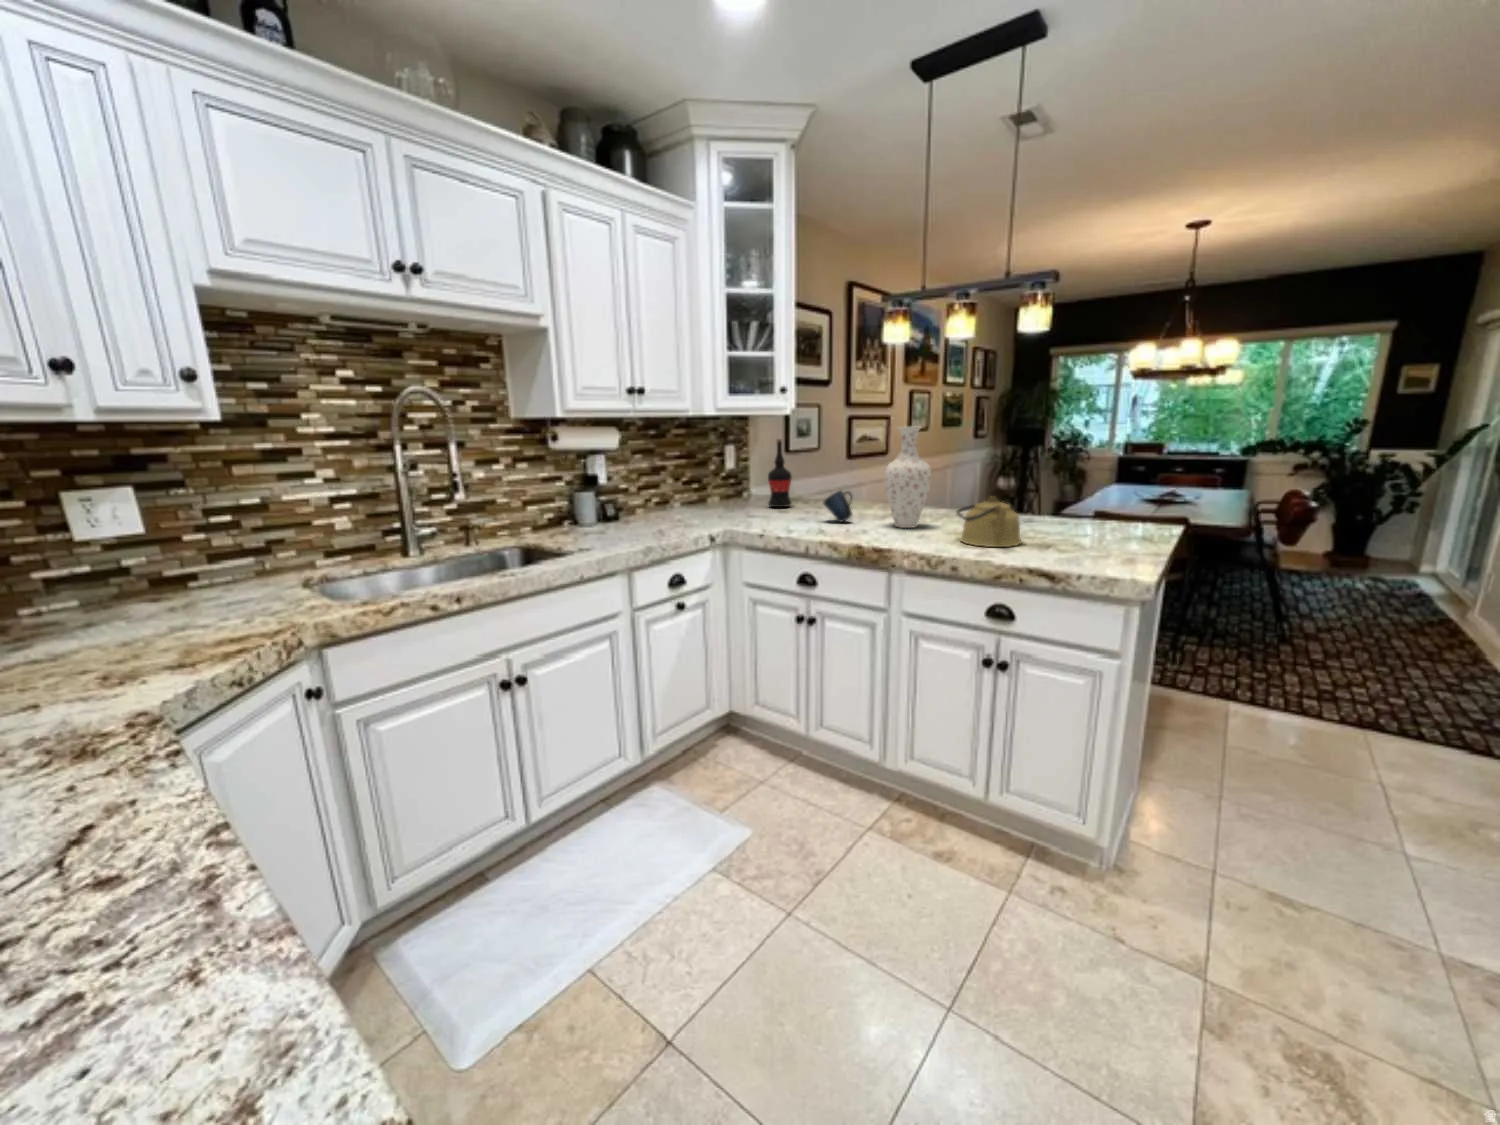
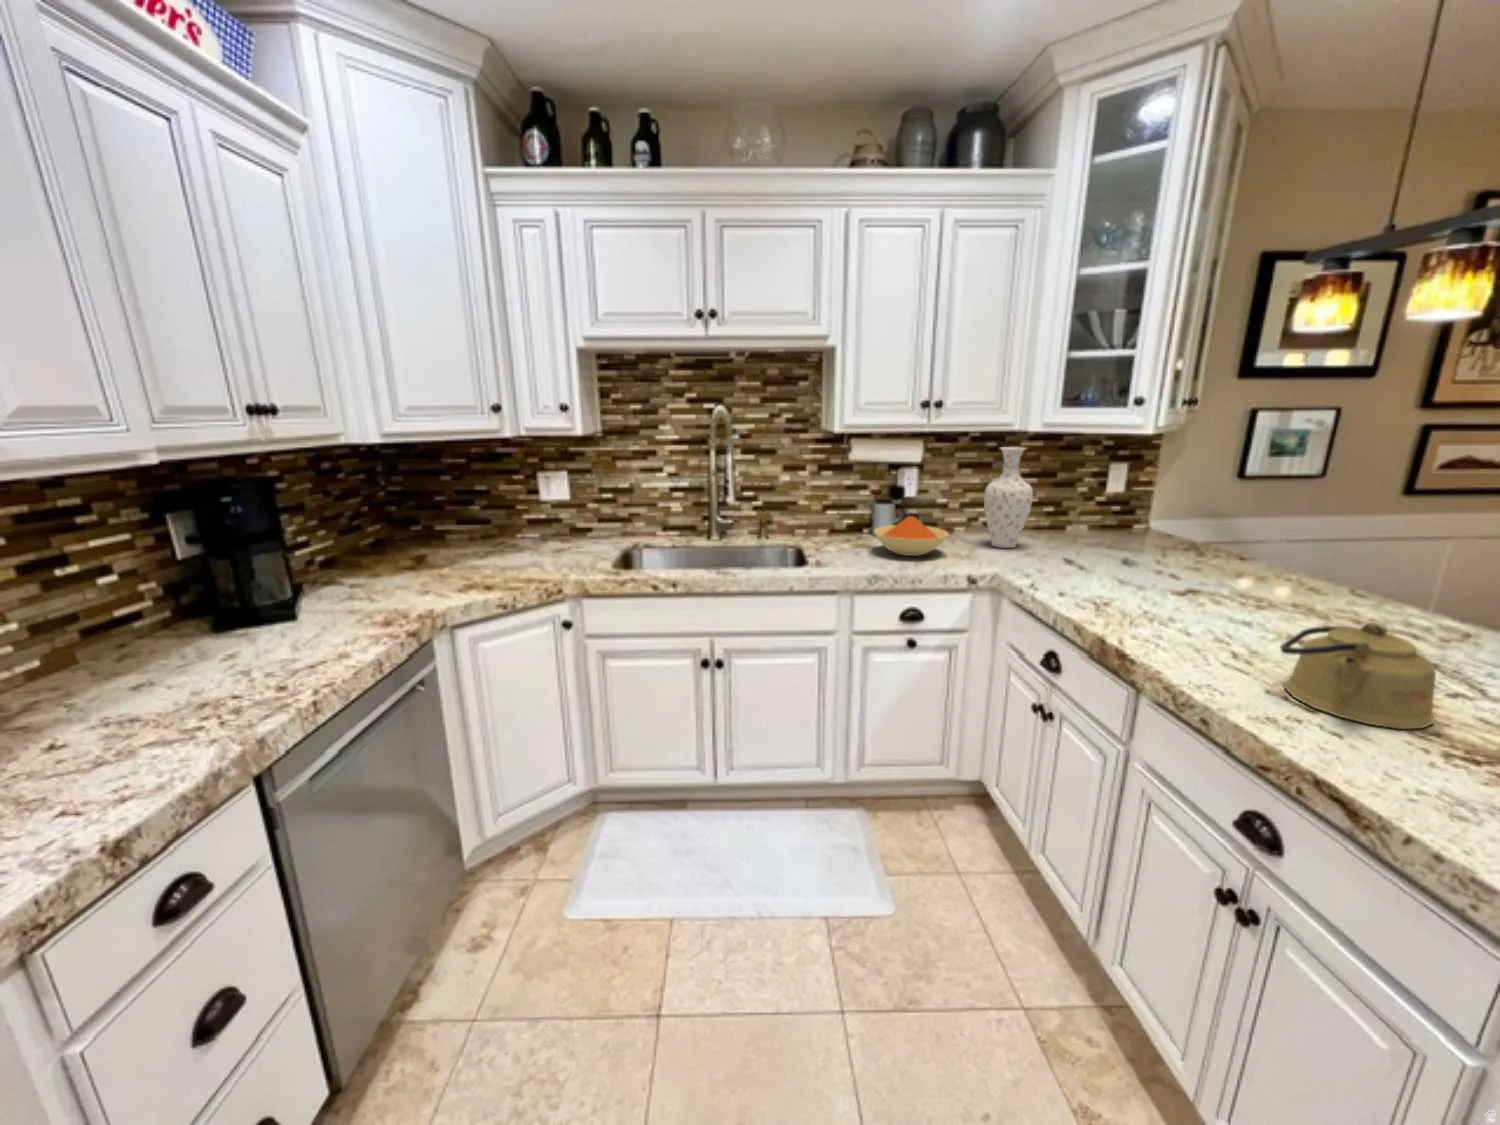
vase: present [885,426,931,528] -> present [984,447,1033,548]
wine bottle: present [768,439,792,507] -> none [1117,464,1159,555]
mug: present [823,491,852,522] -> none [1140,551,1182,596]
bowl: none [606,496,675,533] -> present [874,517,948,556]

